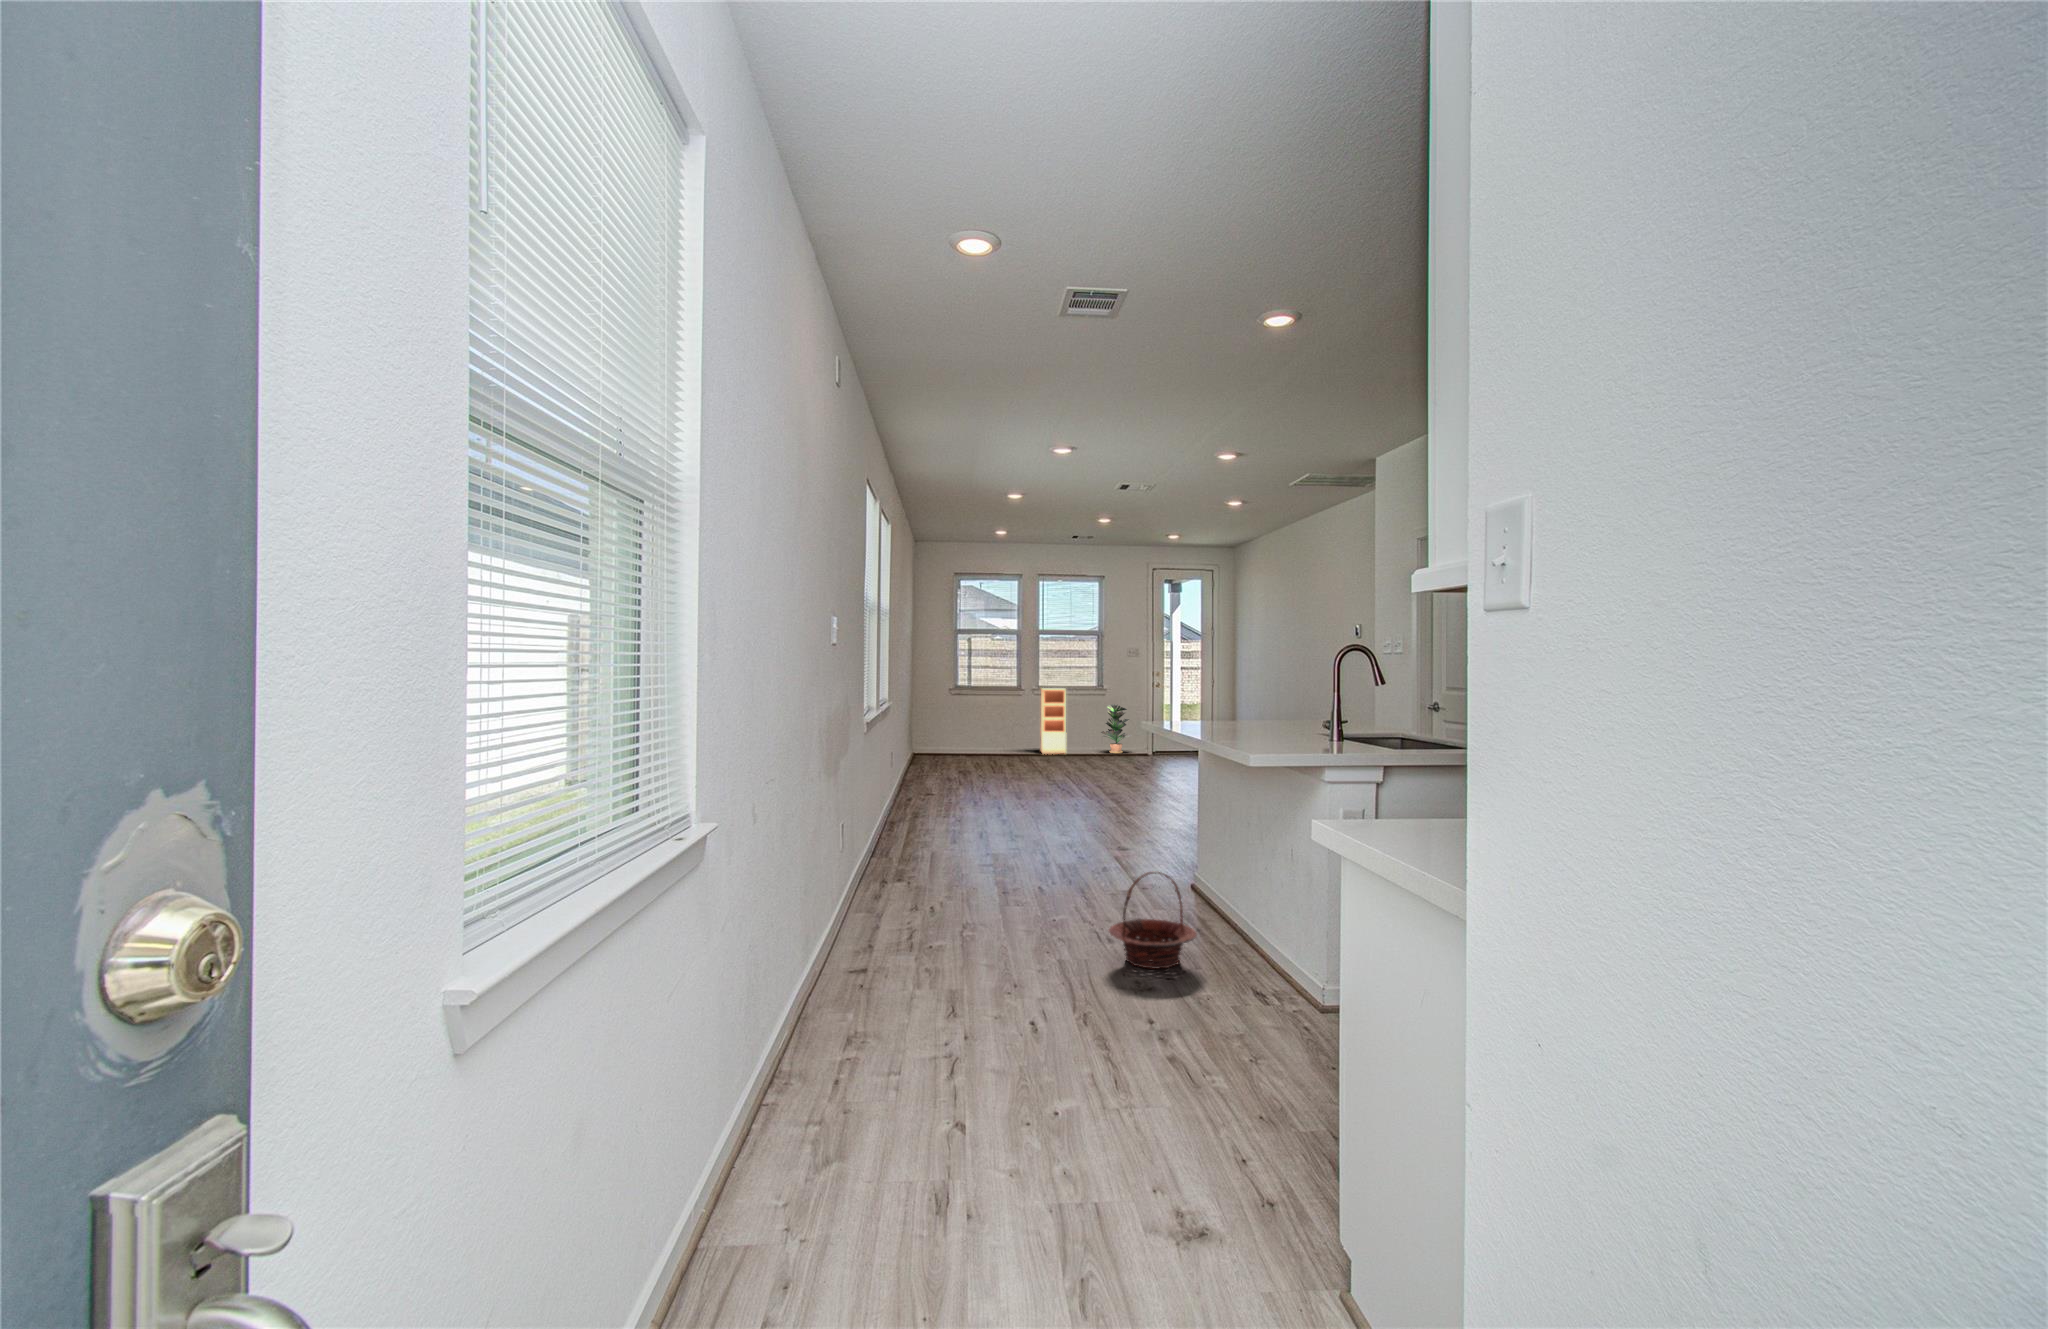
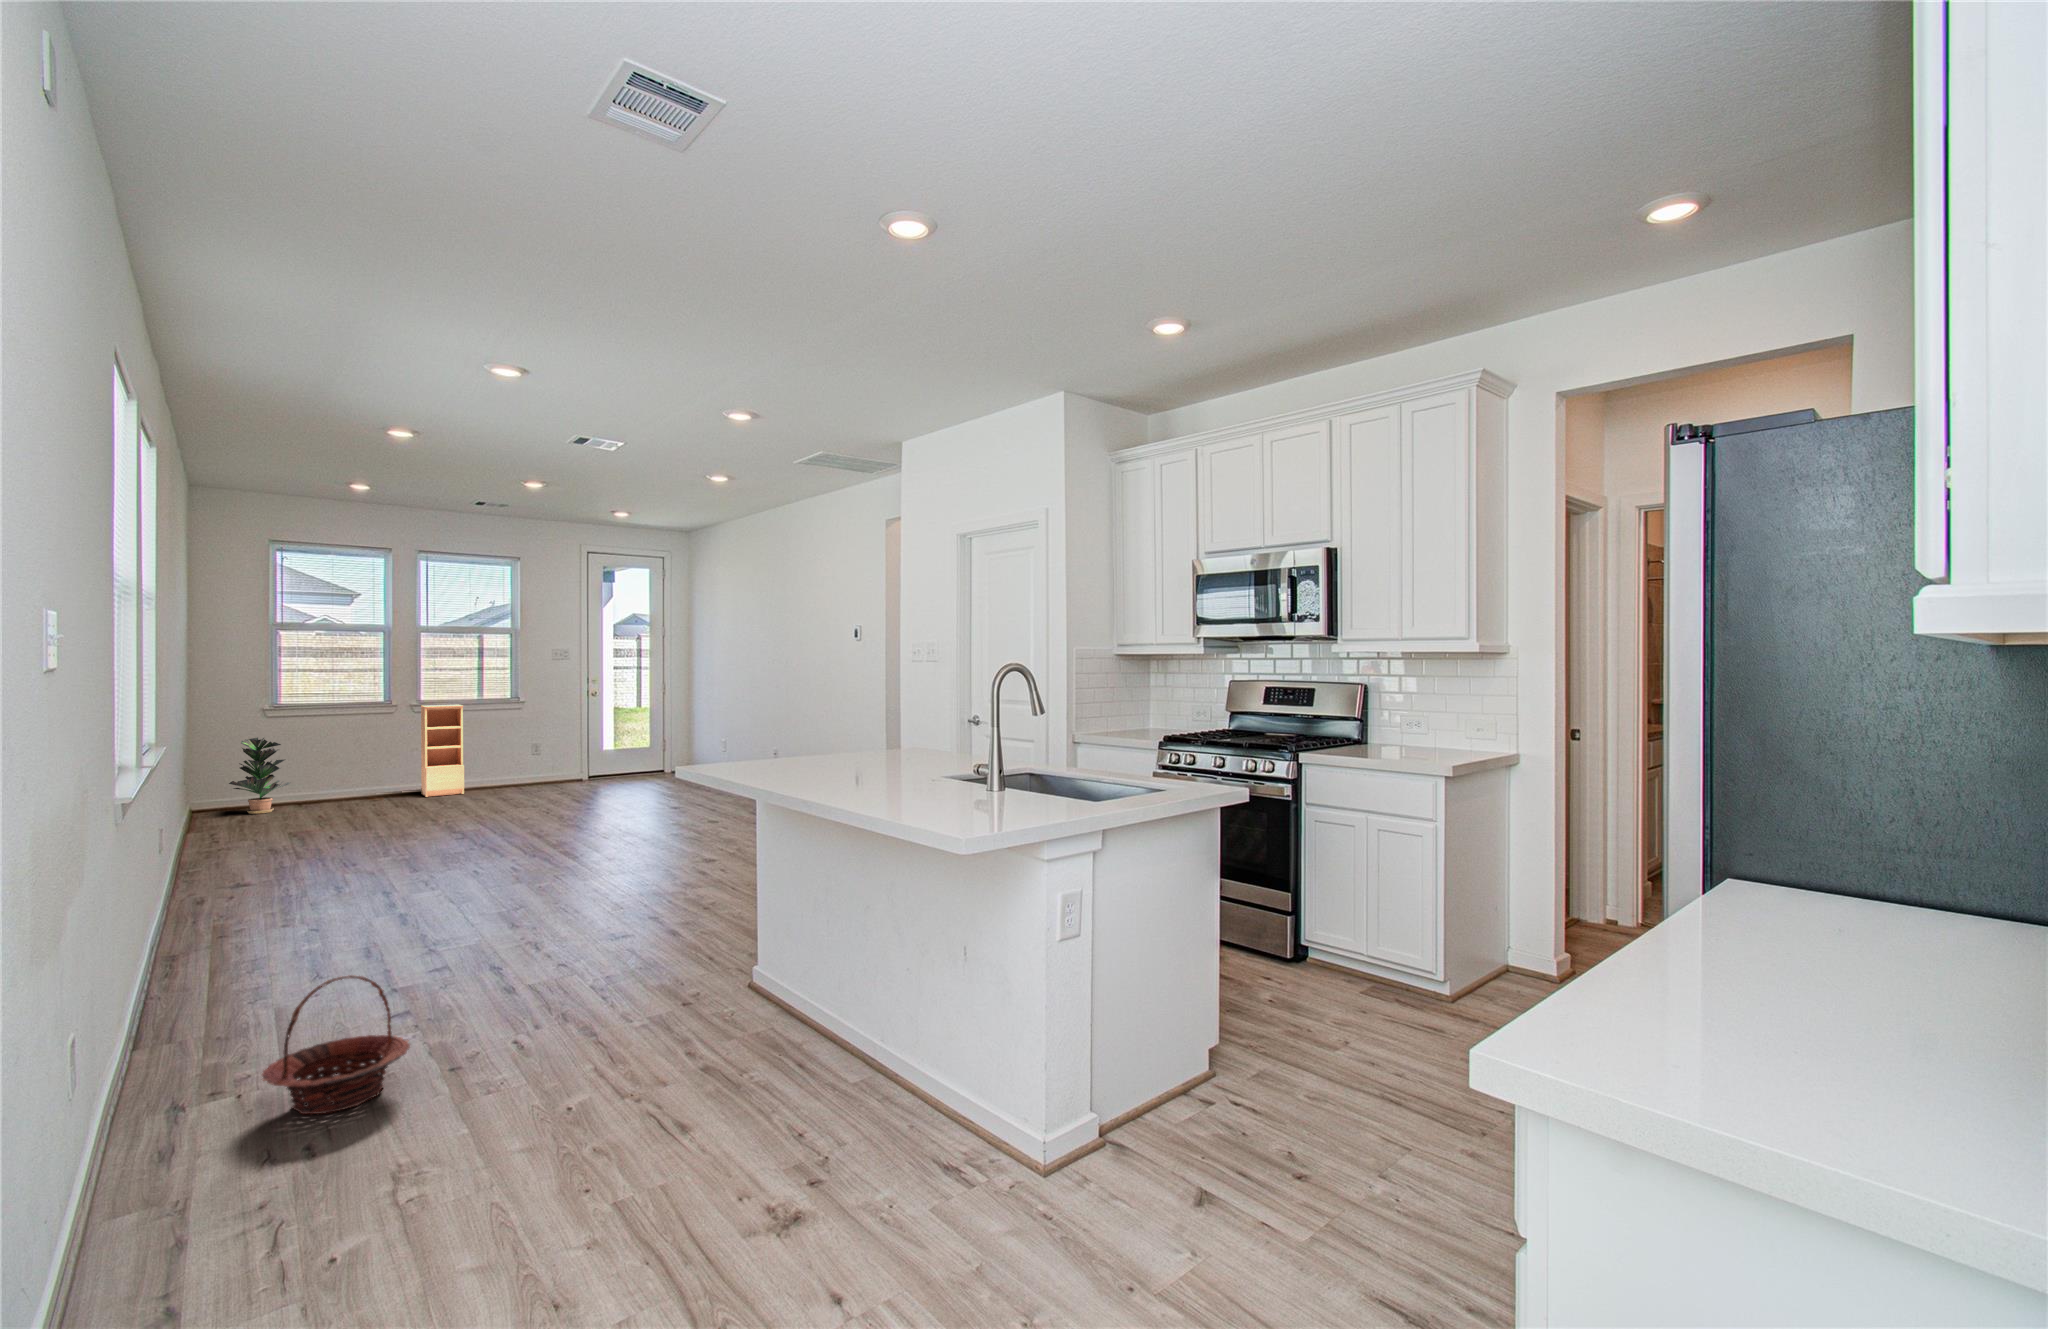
potted plant: present [1101,704,1131,753] -> present [229,738,290,814]
basket: present [1109,872,1197,969] -> present [262,975,410,1114]

